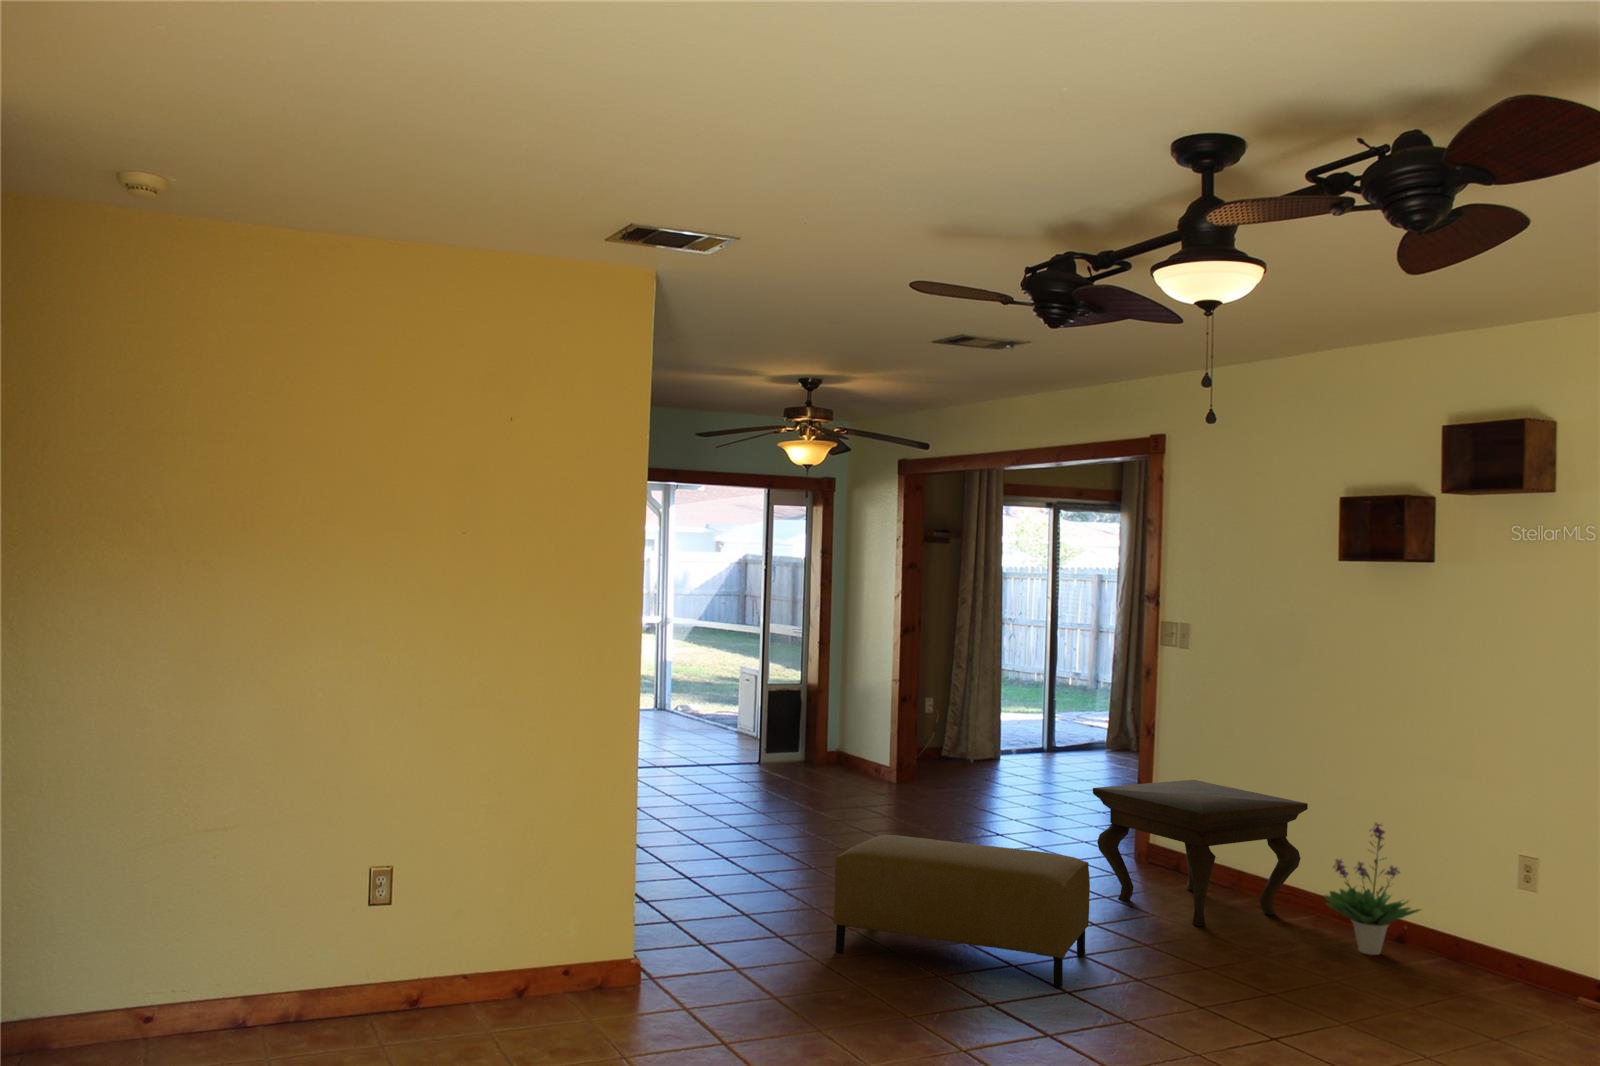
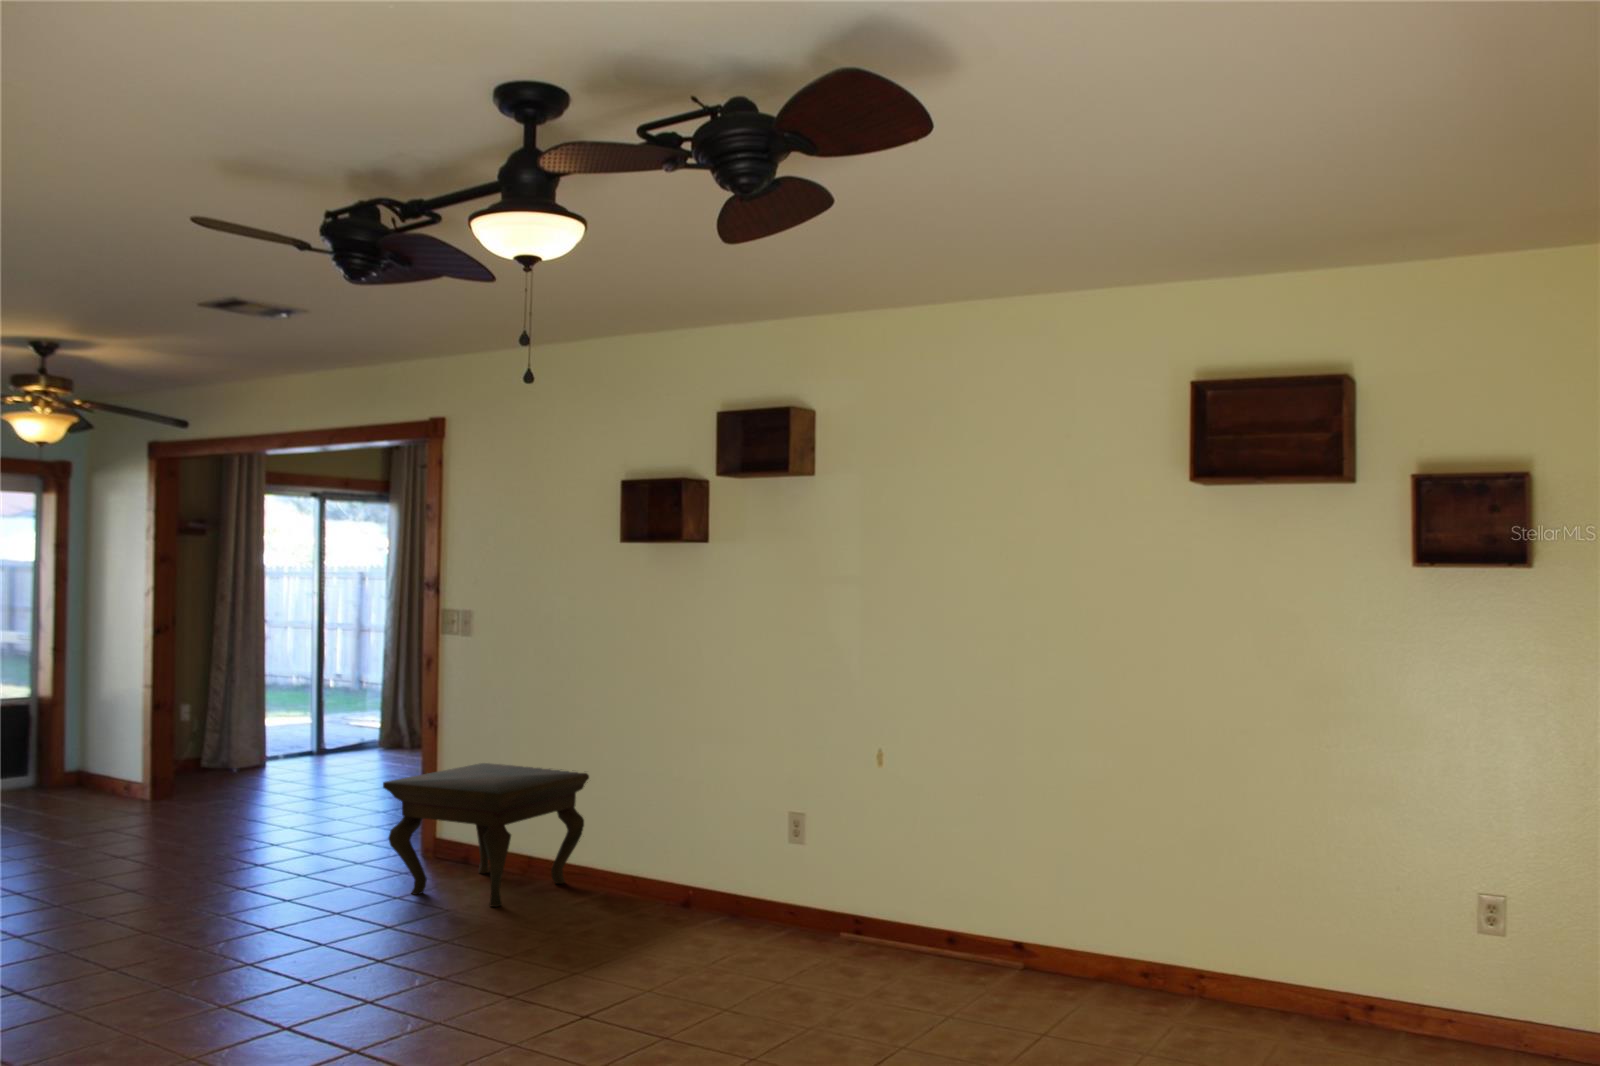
potted plant: present [1325,823,1420,955] -> none [612,781,697,905]
ottoman: present [833,835,1090,987] -> none [73,856,387,1013]

